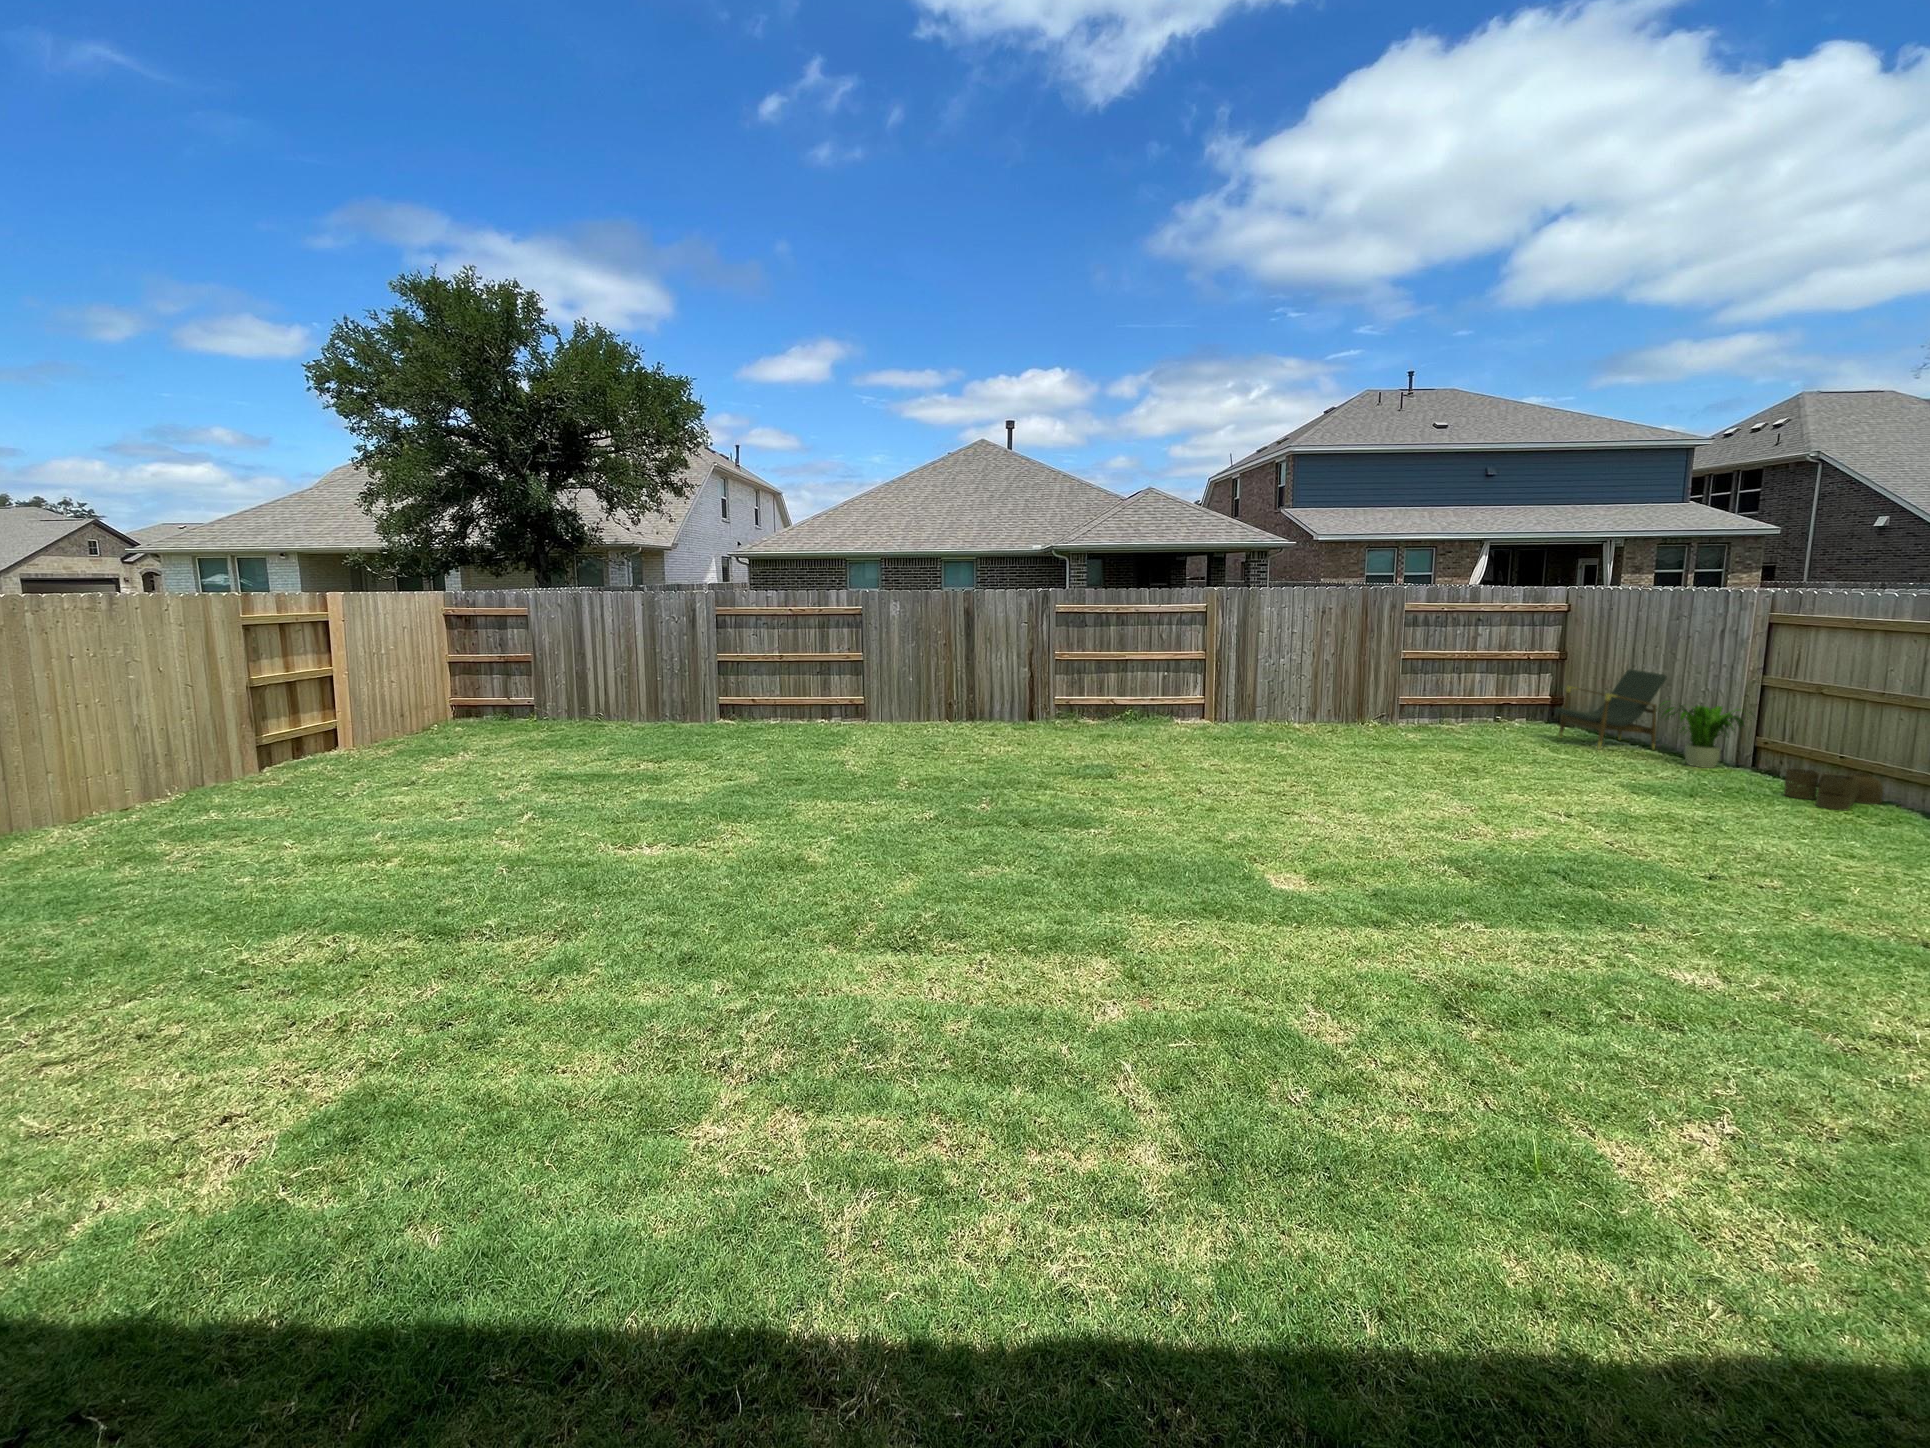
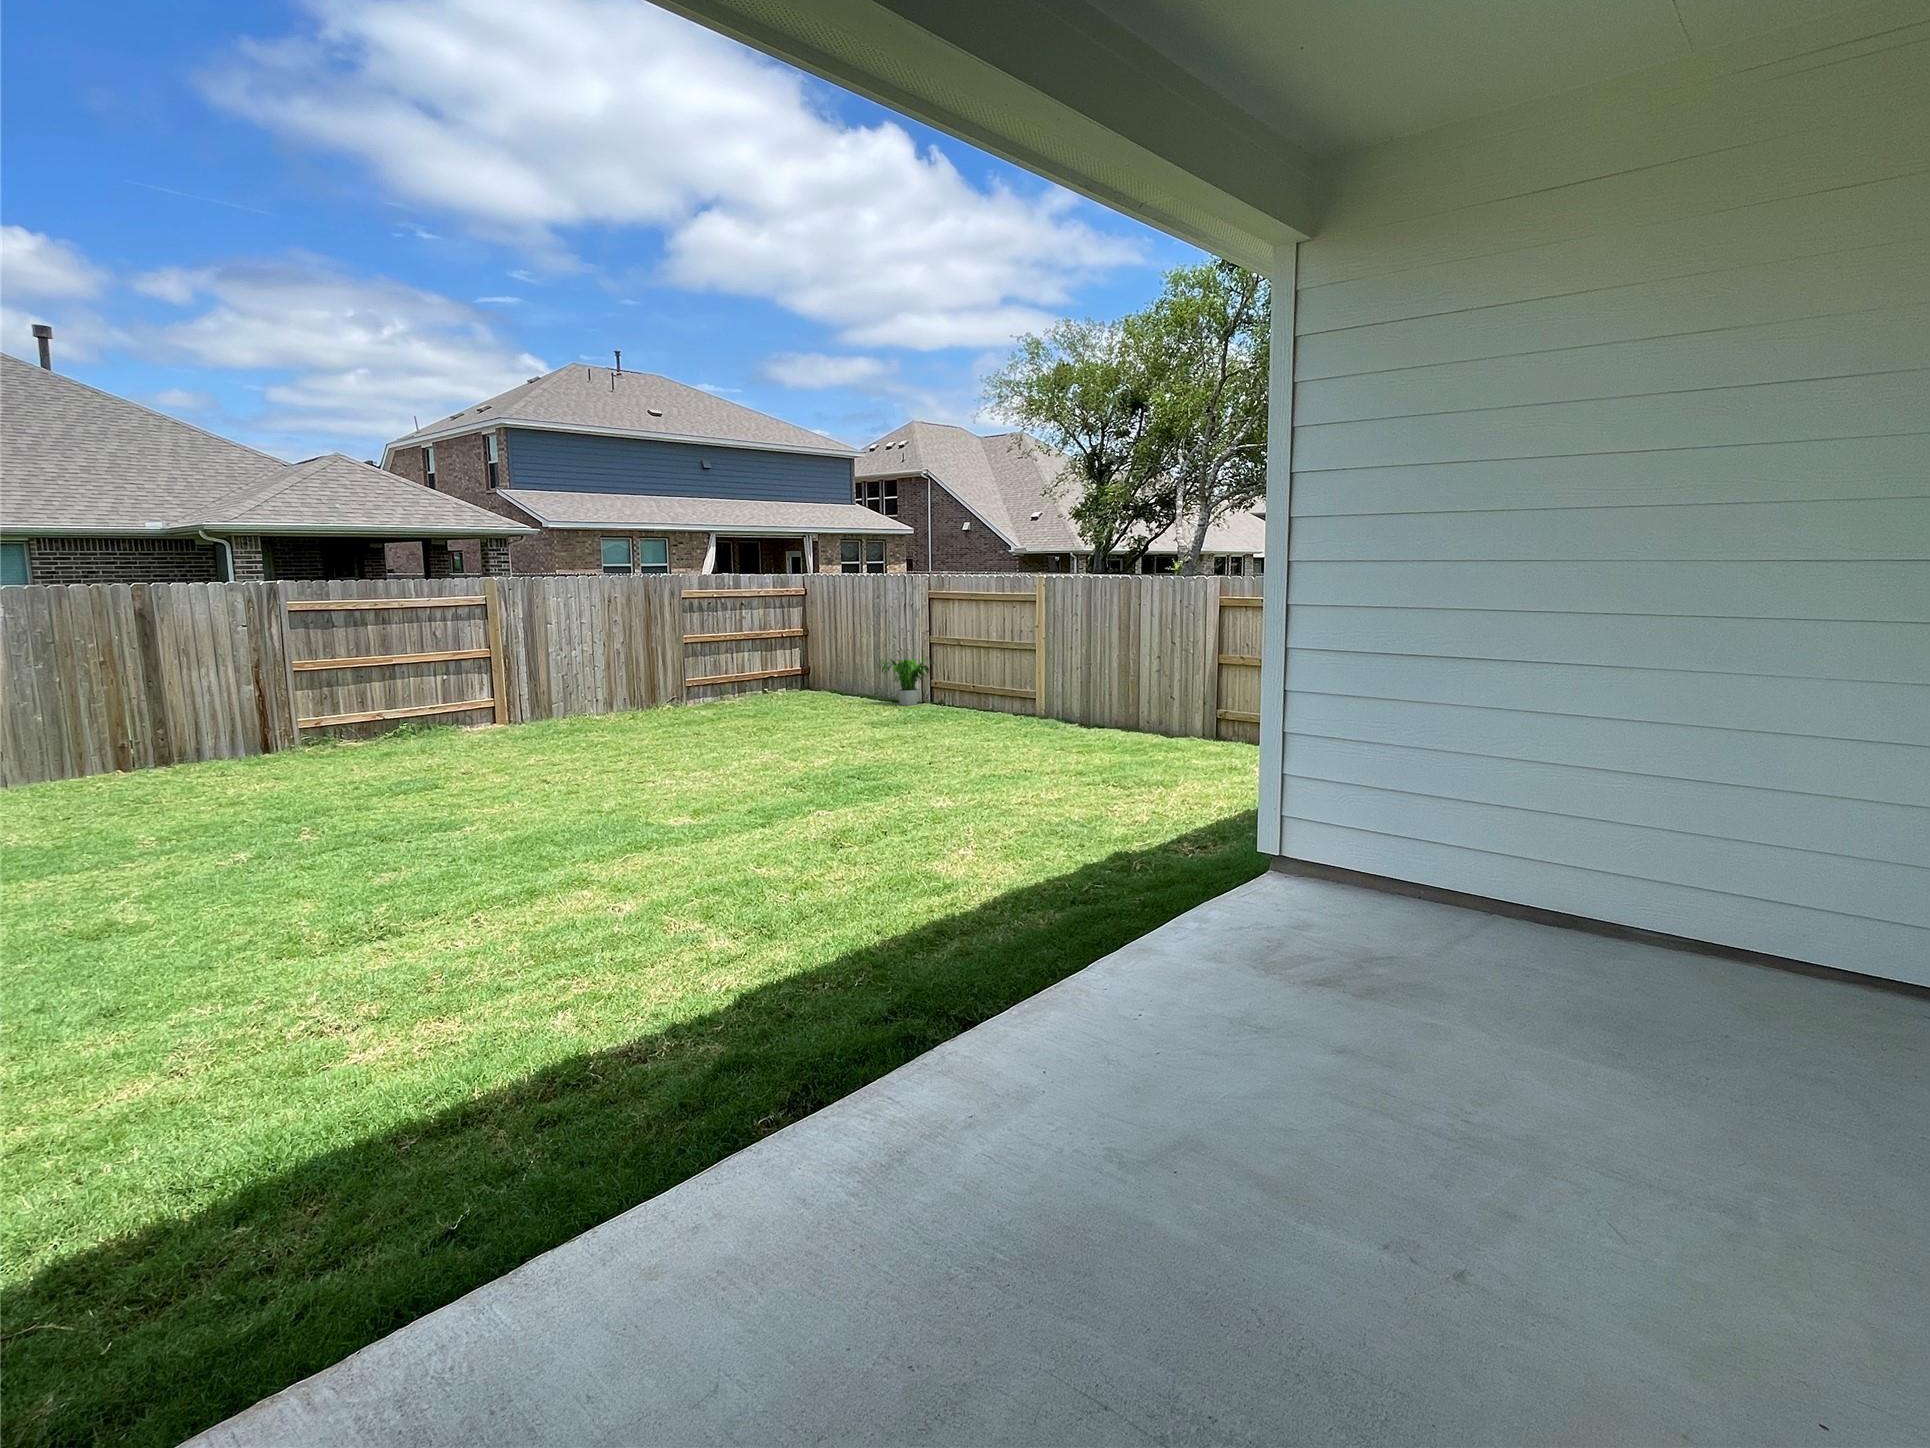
lounge chair: present [1555,669,1667,749] -> none [809,638,880,703]
woven basket: present [1784,768,1883,810] -> none [957,691,1004,718]

